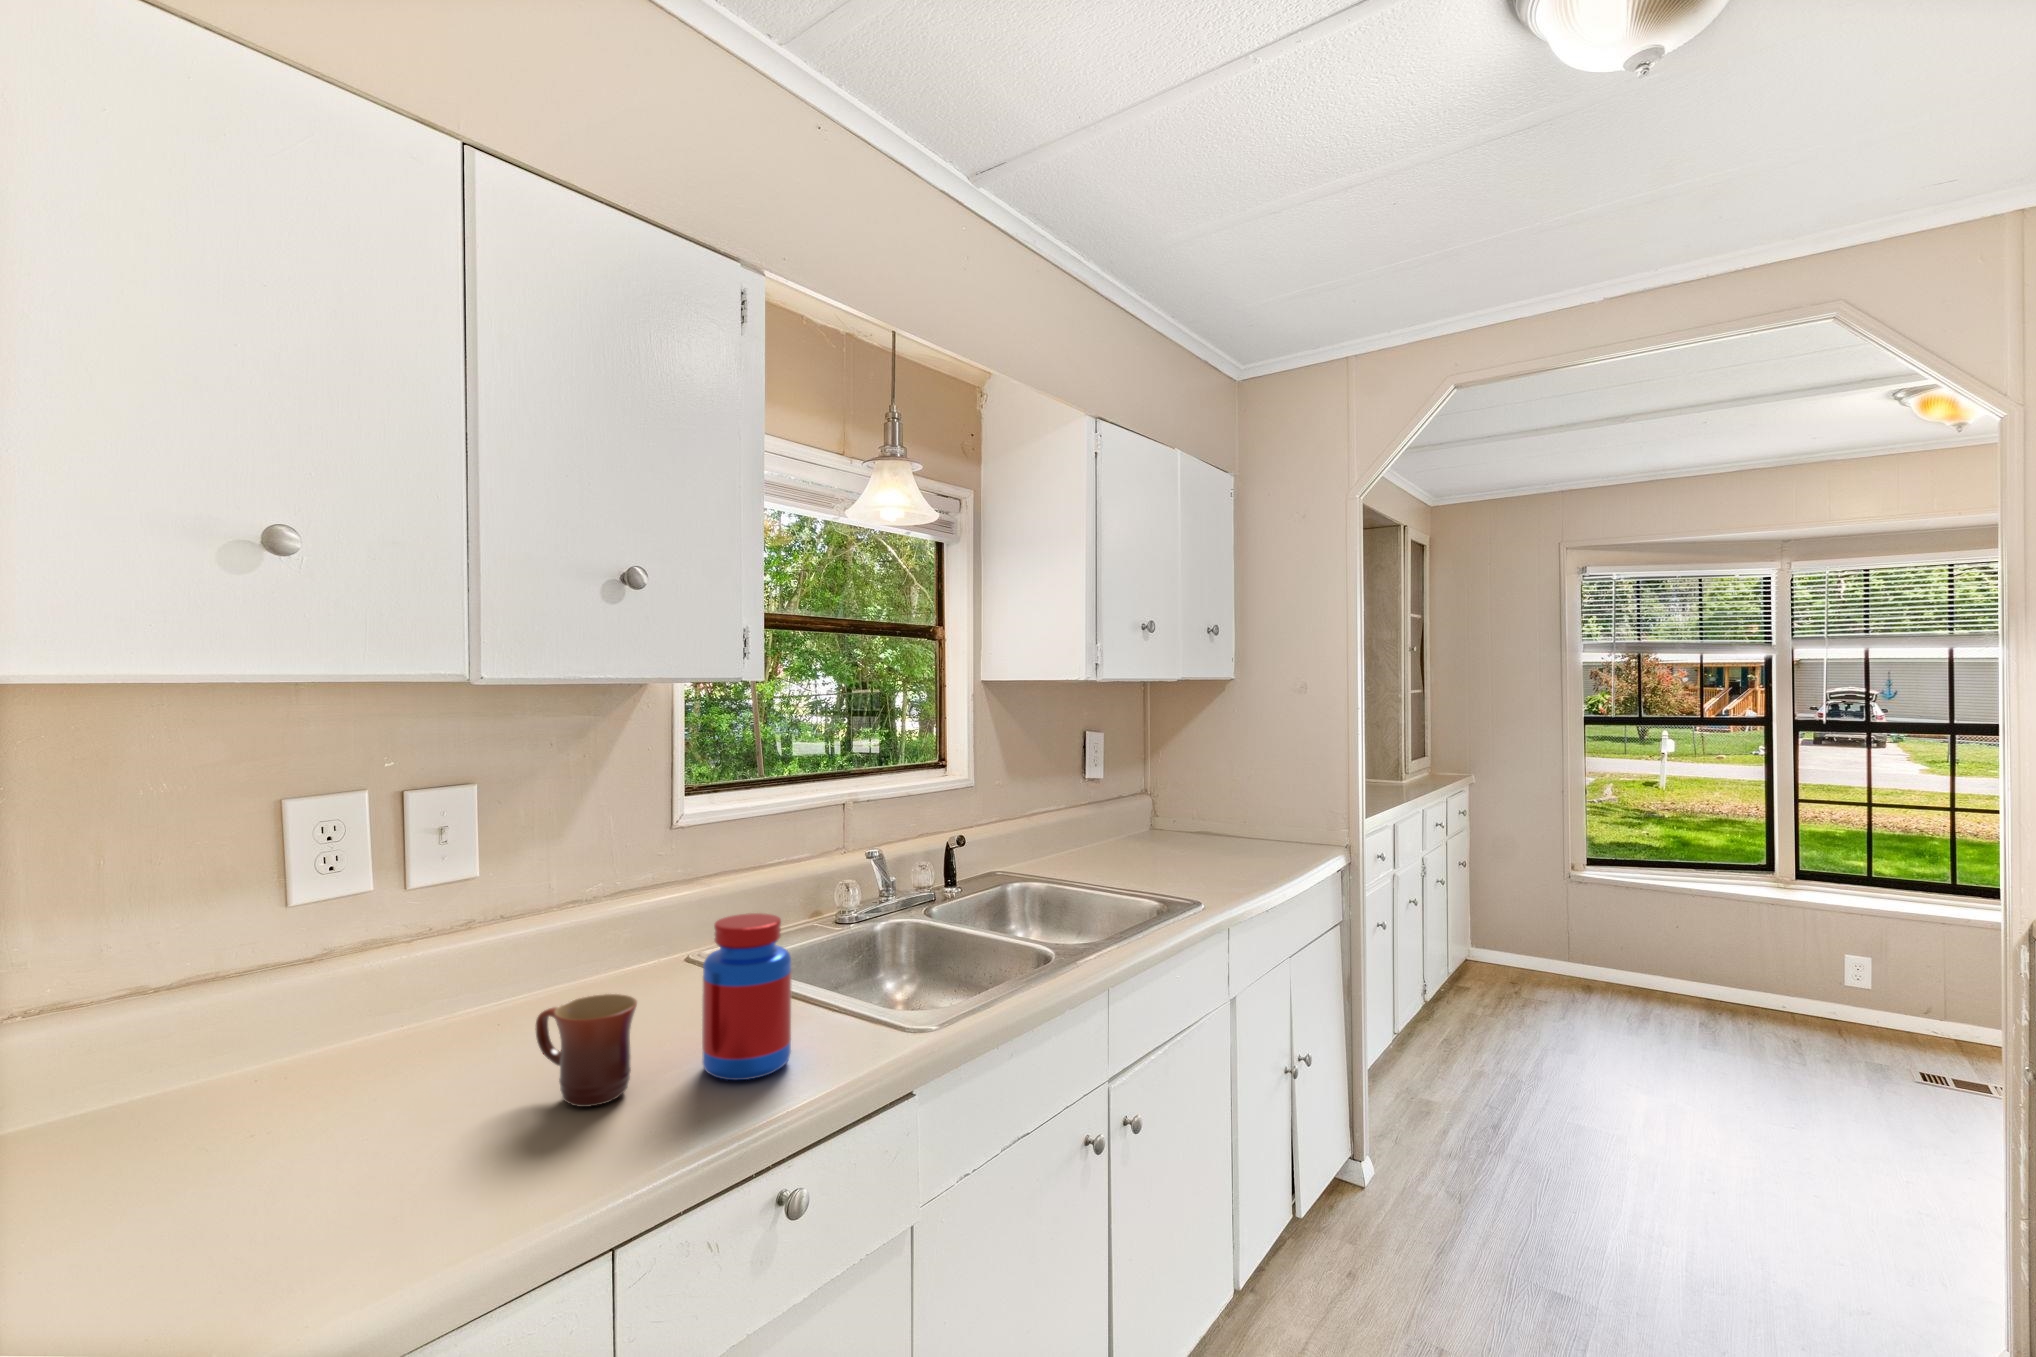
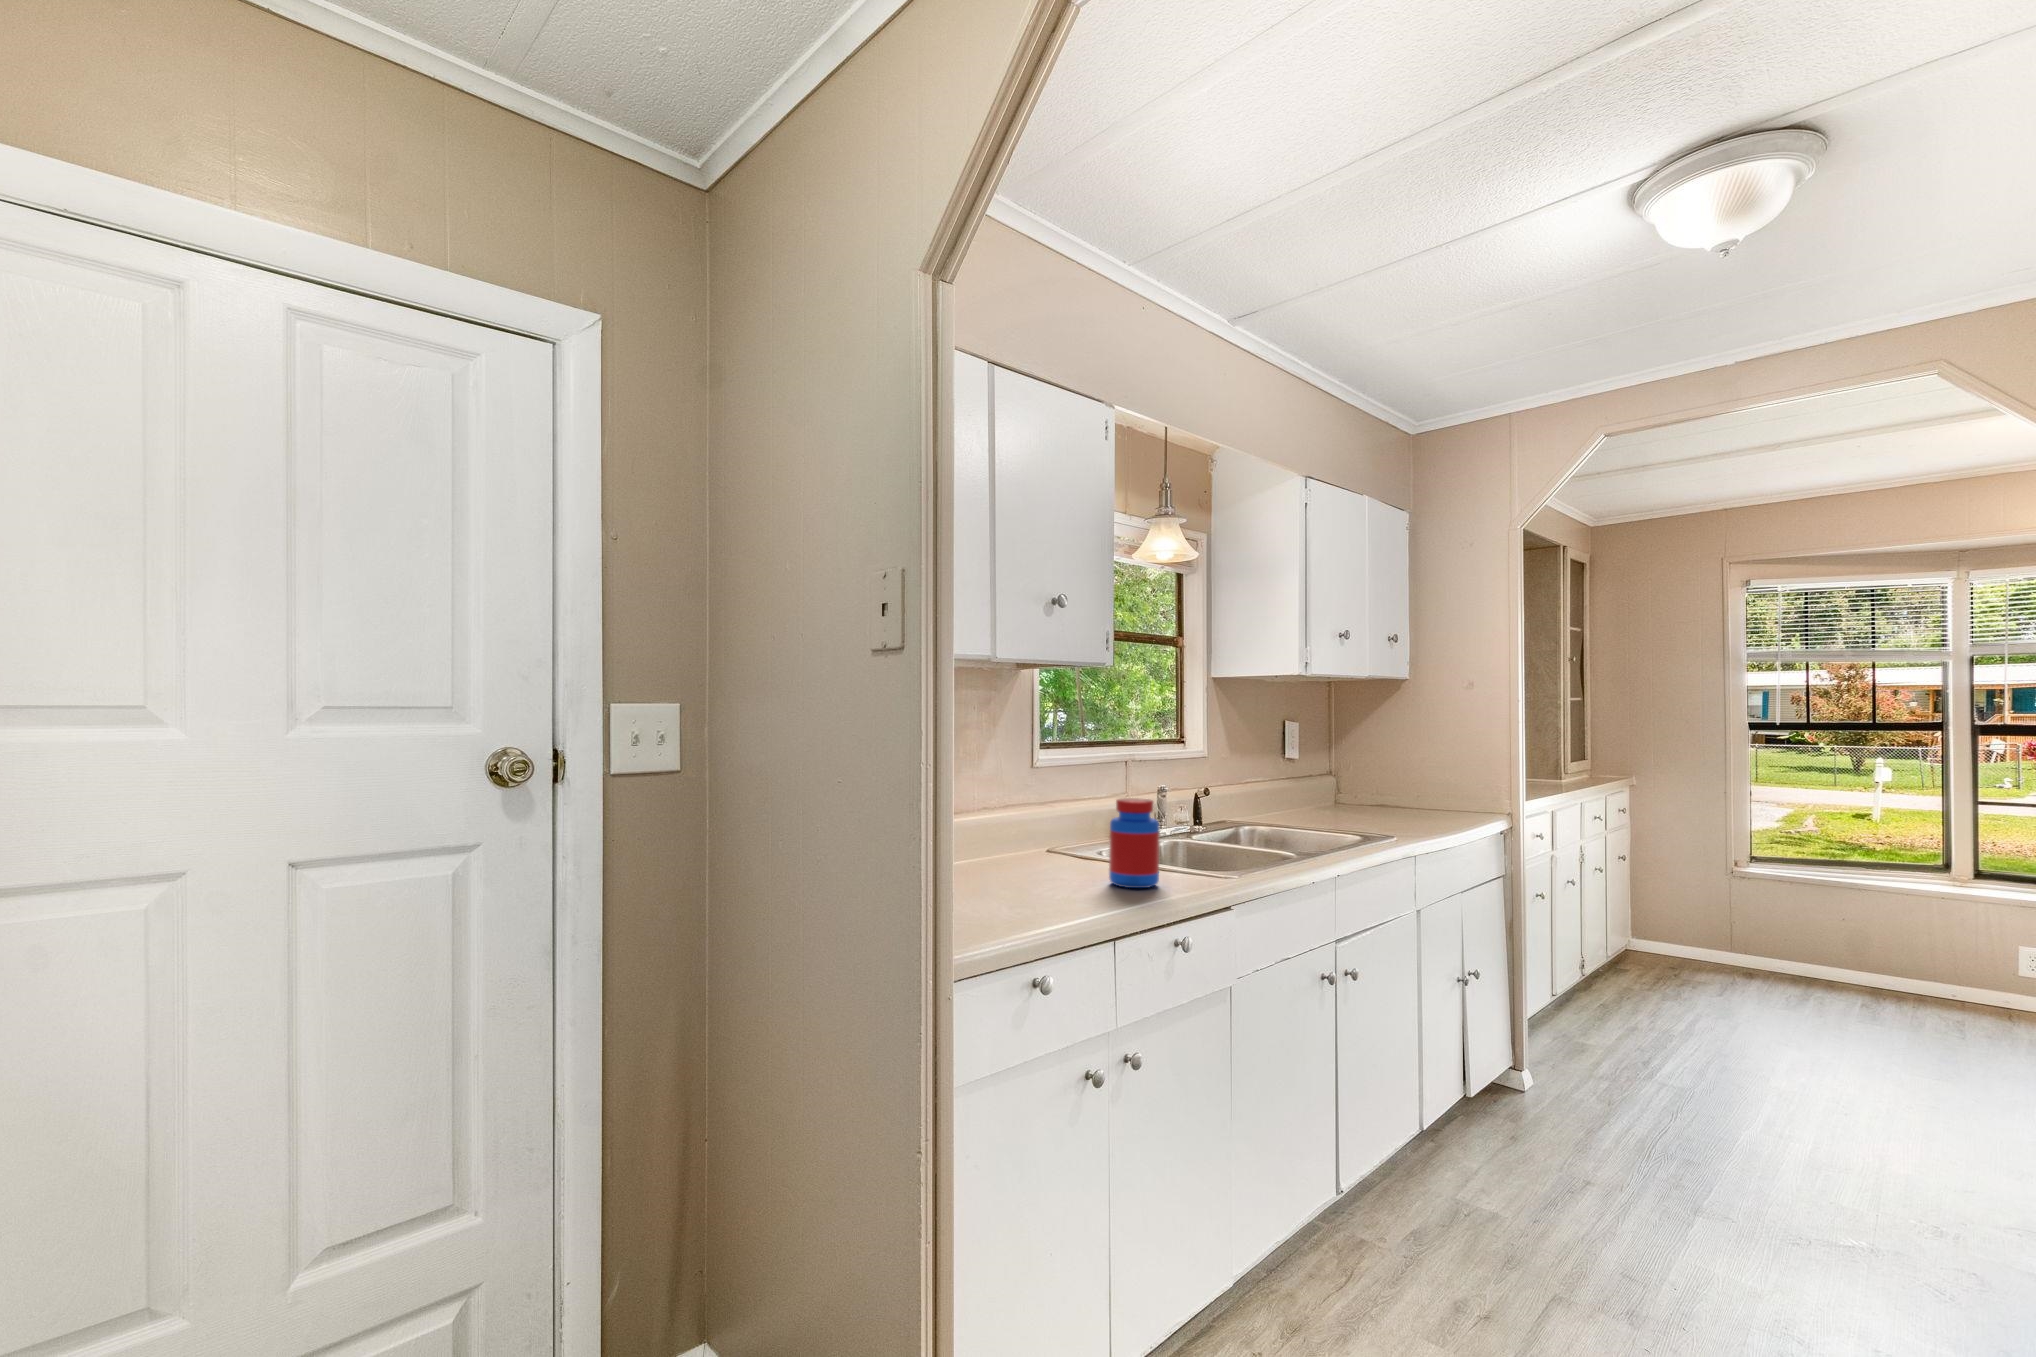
mug: present [535,994,637,1107] -> none [1026,836,1082,892]

